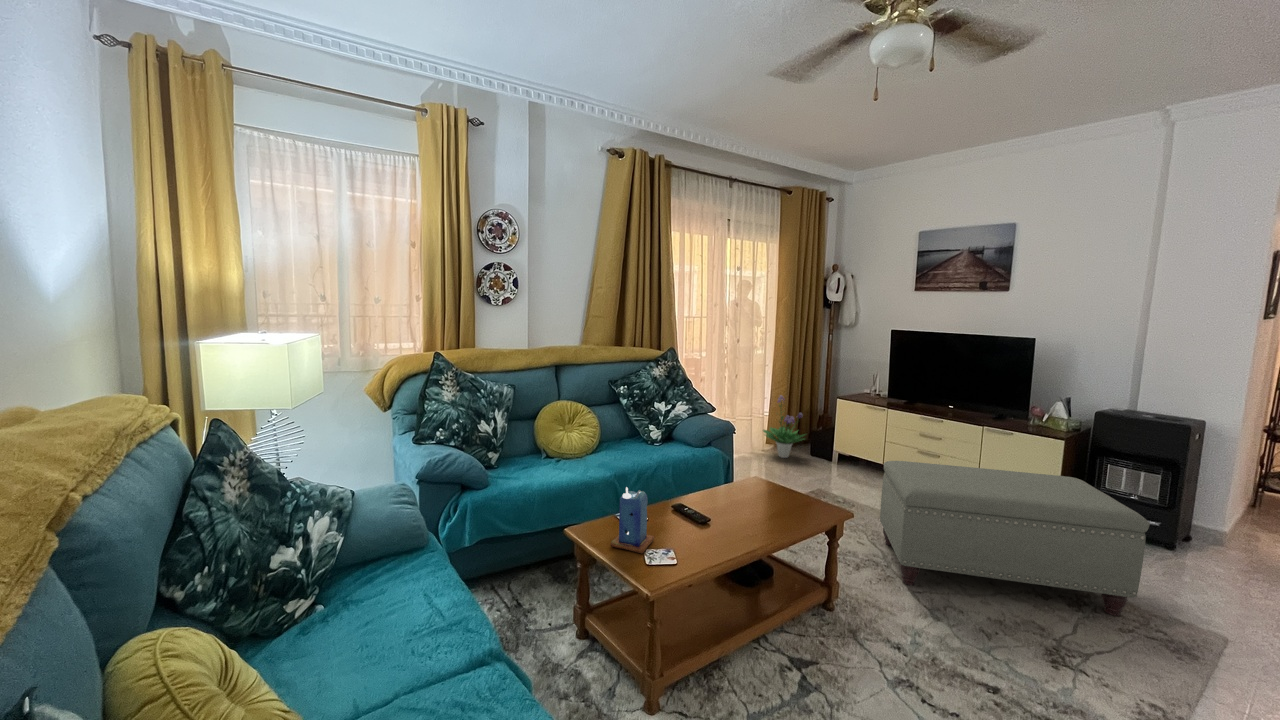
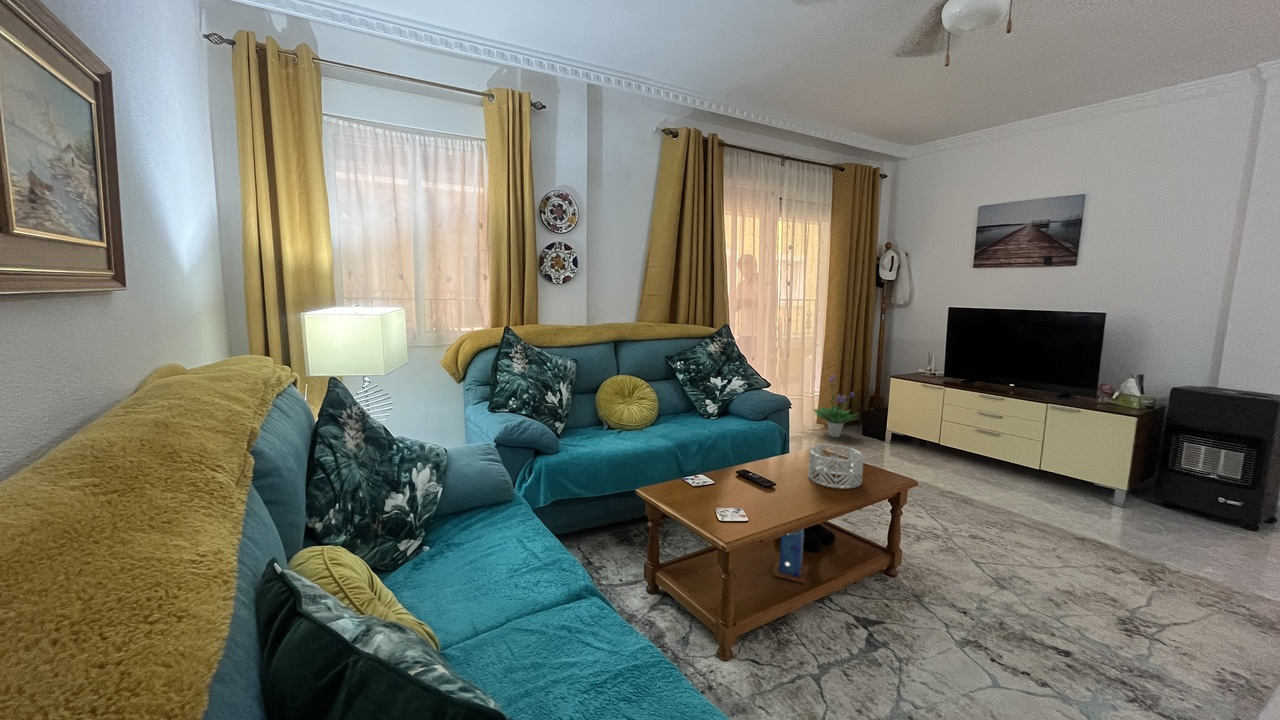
ottoman: present [880,461,1150,616] -> none [940,435,1233,591]
decorative bowl: none [745,476,799,524] -> present [808,444,864,489]
candle: present [611,487,654,553] -> present [772,529,808,583]

